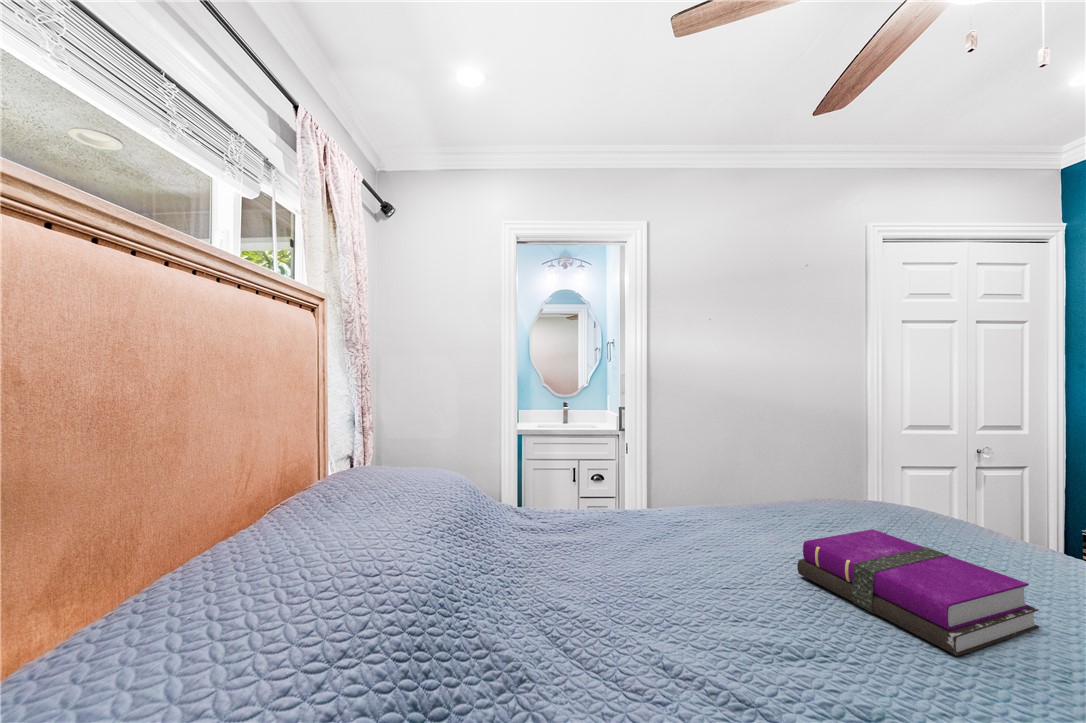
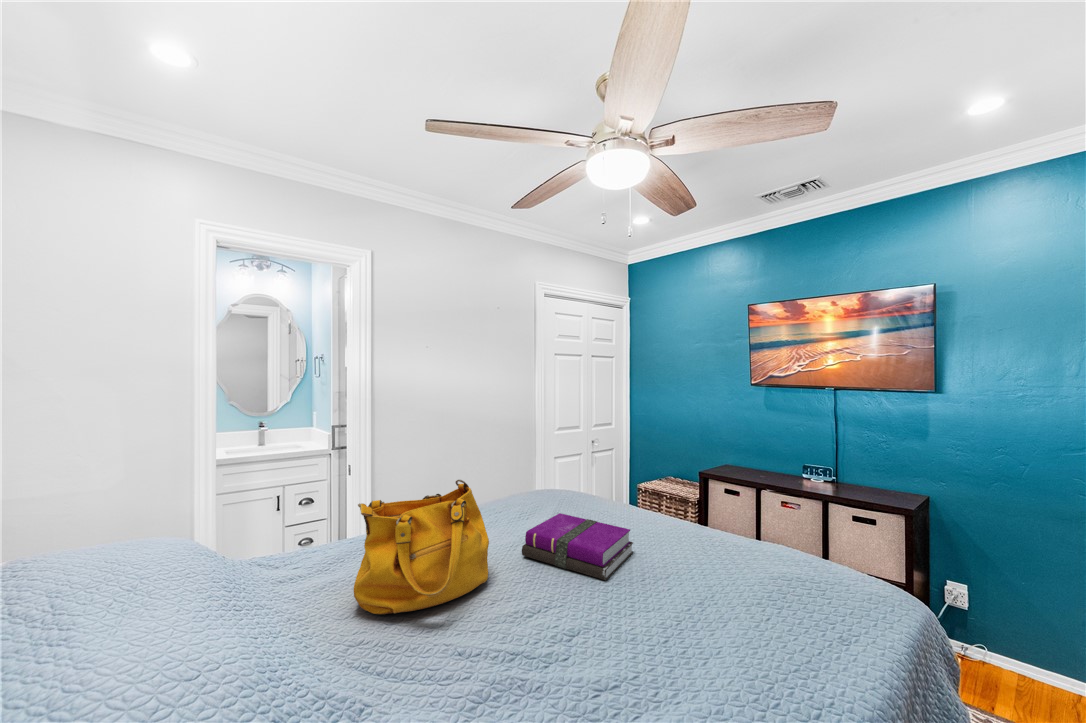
handbag: none [571,453,737,599] -> present [354,480,489,614]

